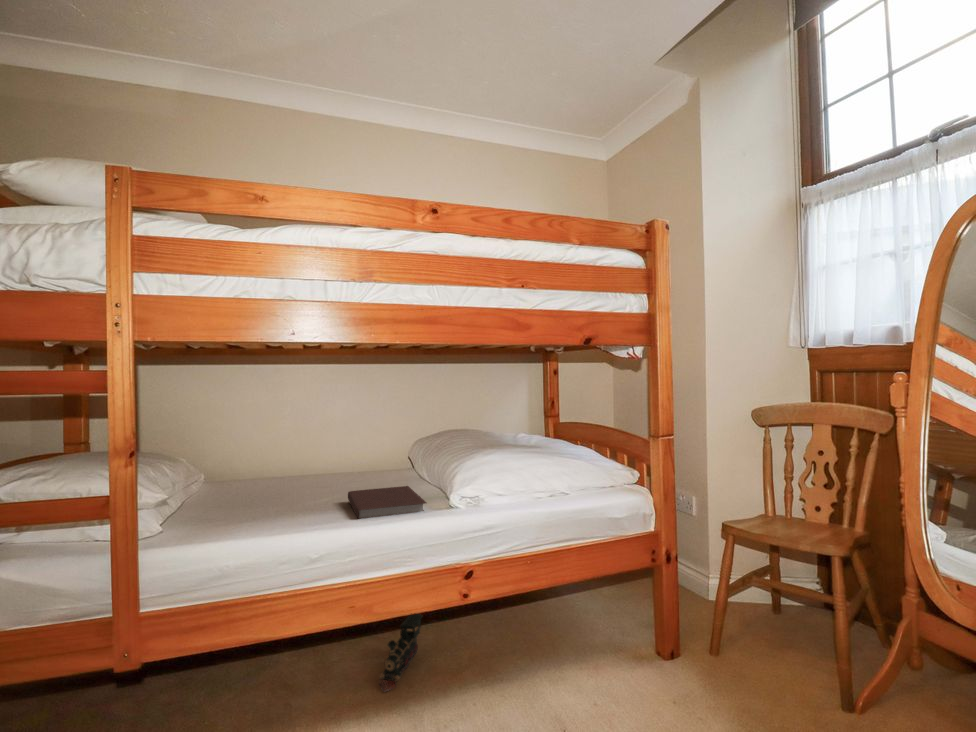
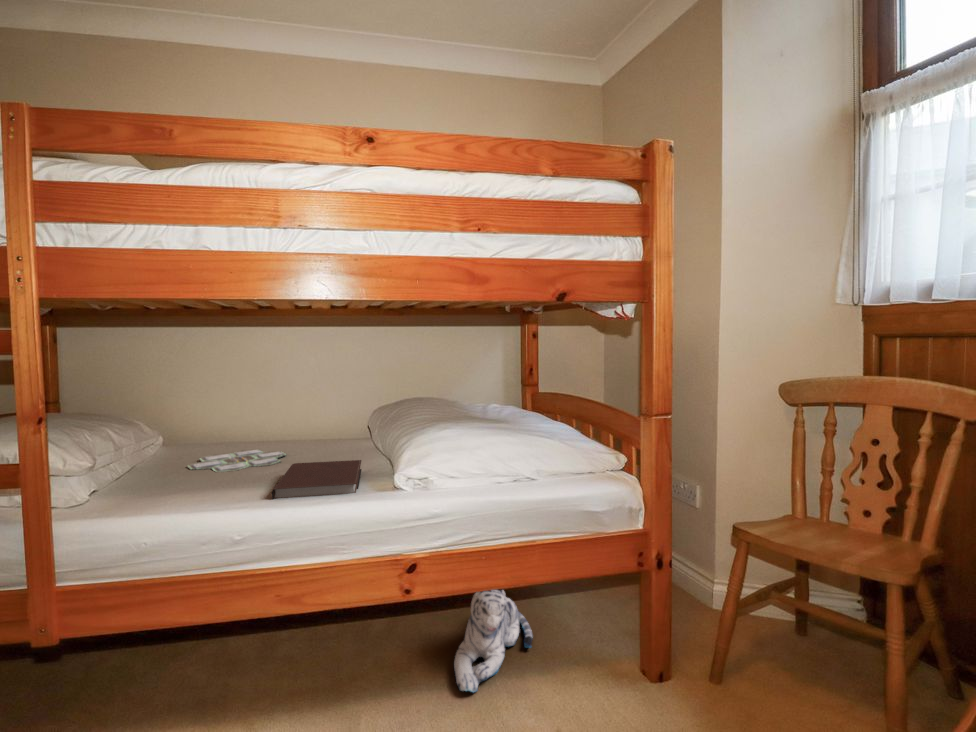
board game: none [233,484,320,505] -> present [187,450,286,472]
plush toy: none [496,593,560,683] -> present [454,590,532,692]
toy train: present [379,614,422,691] -> none [319,594,386,685]

